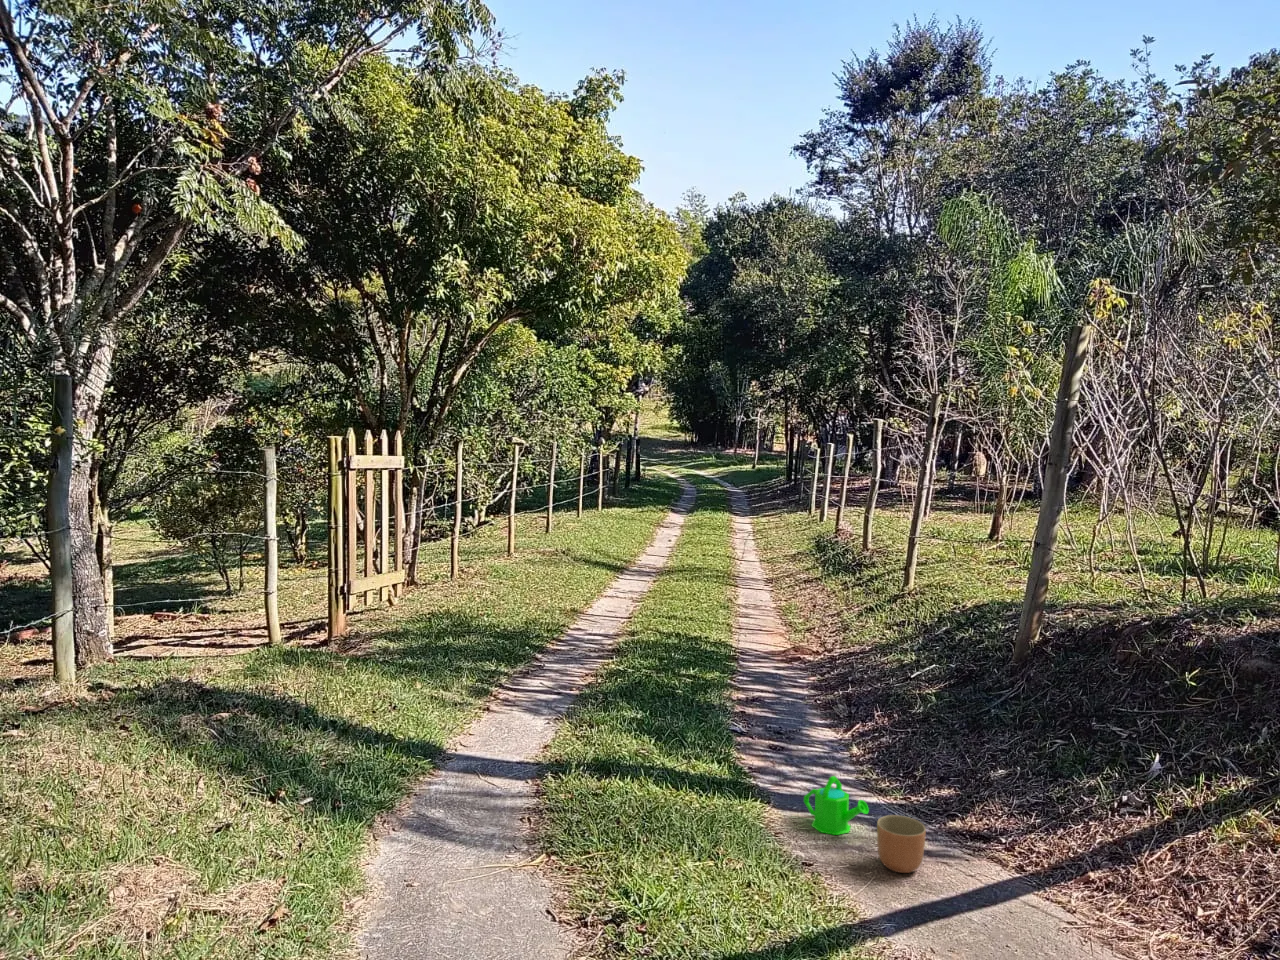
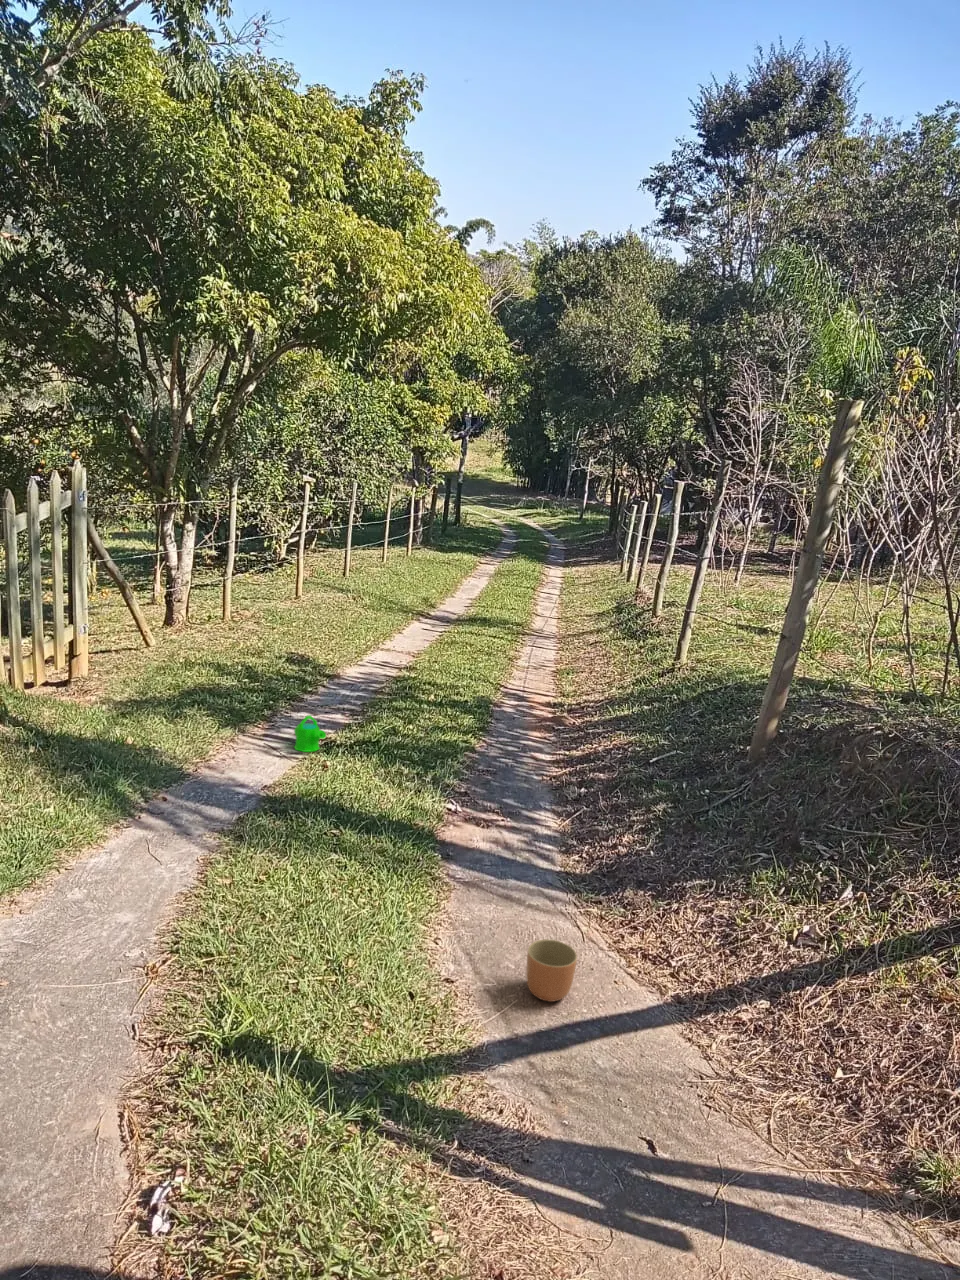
watering can: present [804,776,869,835] -> present [294,715,326,752]

